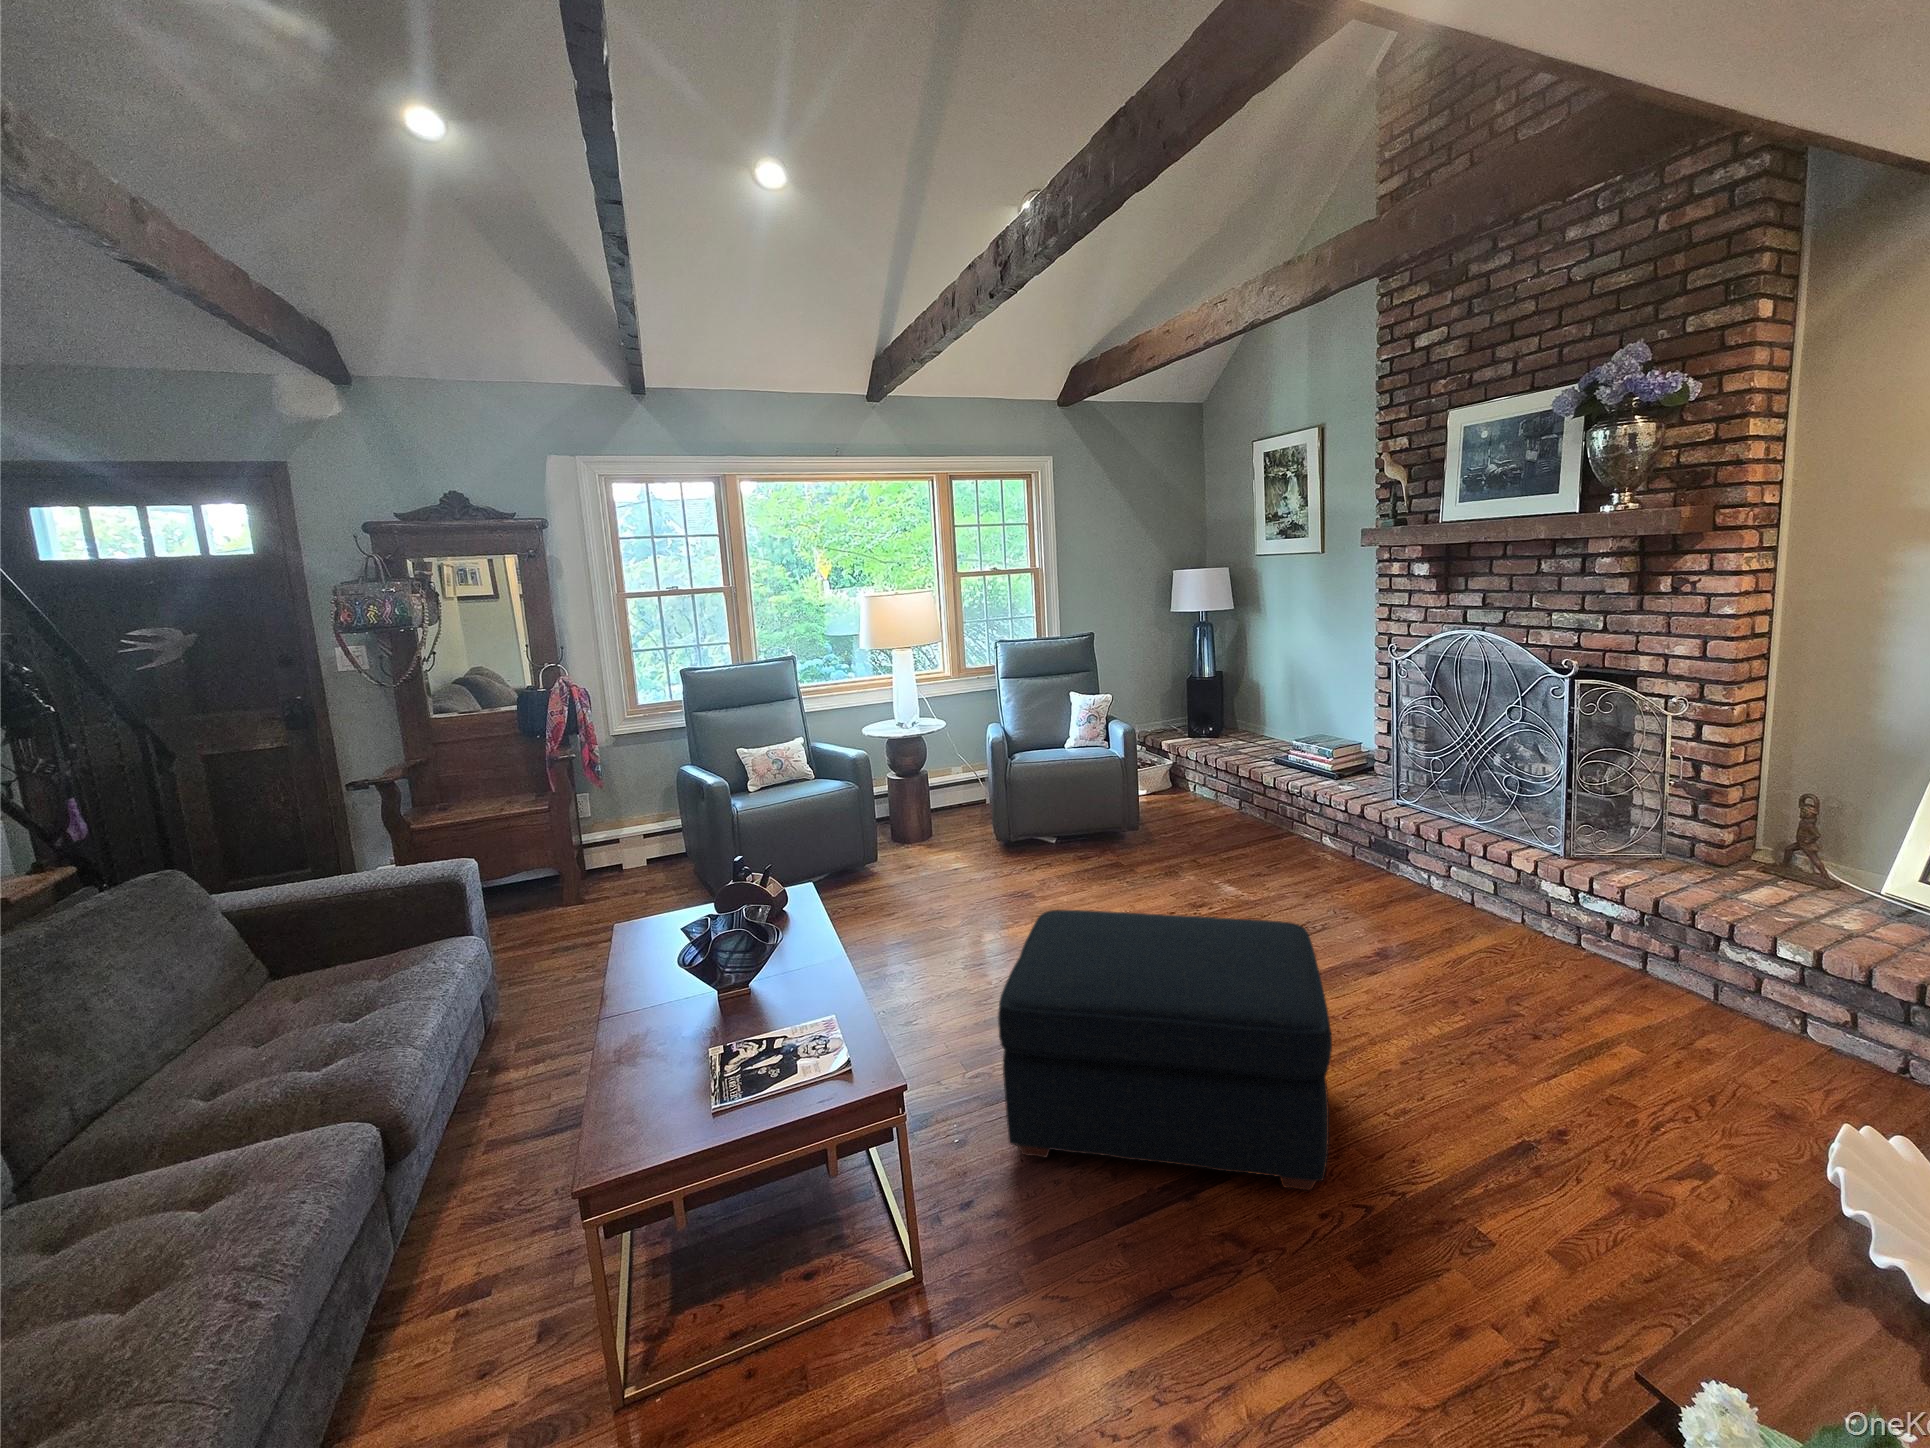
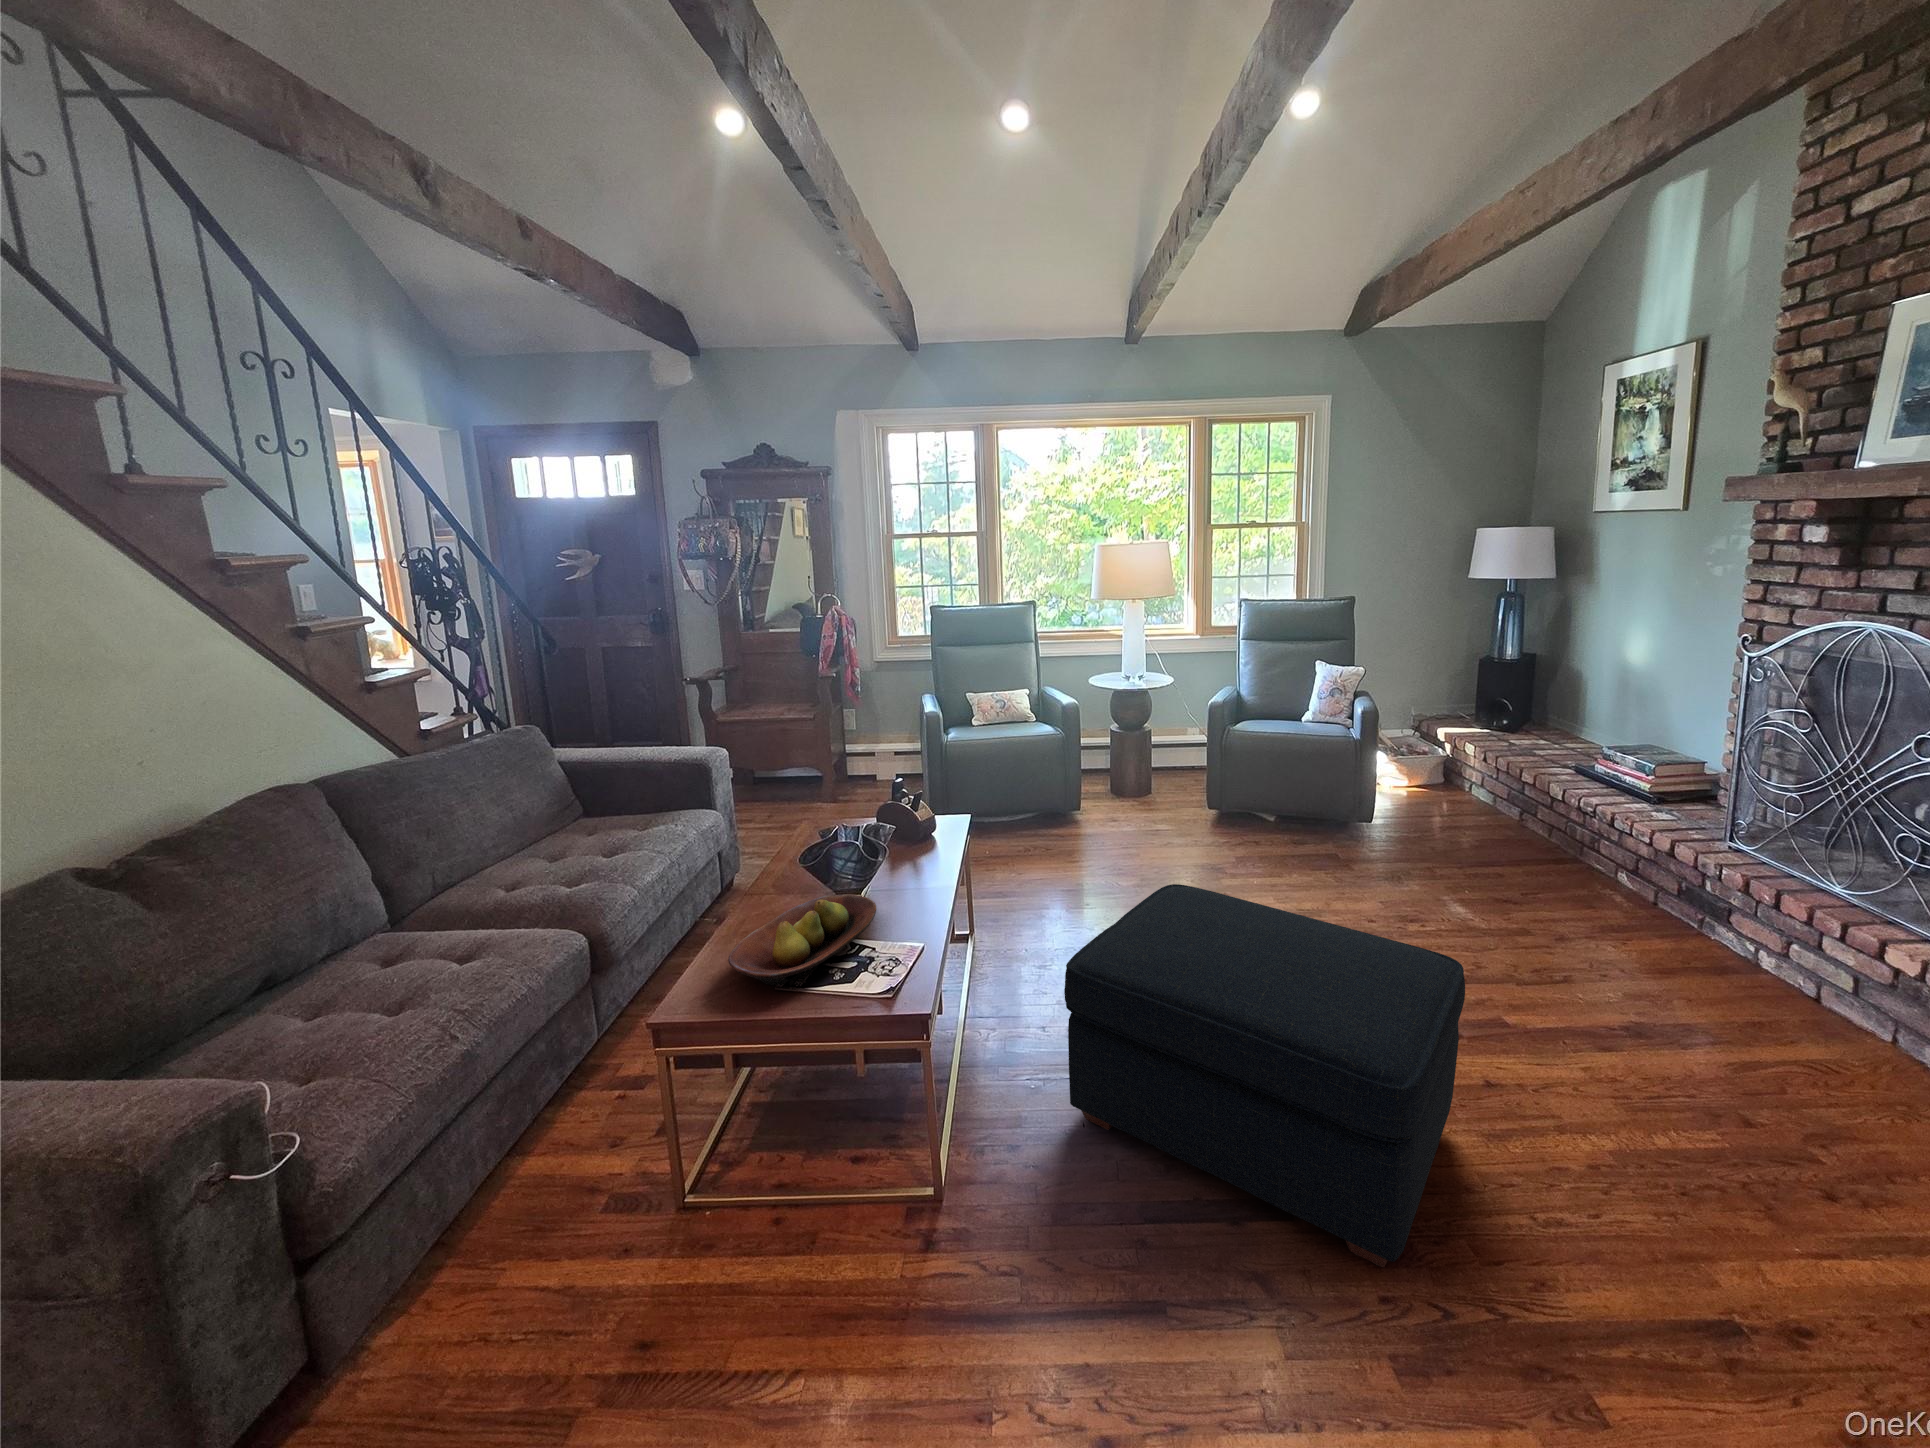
fruit bowl: none [645,988,789,1107] -> present [728,894,876,985]

